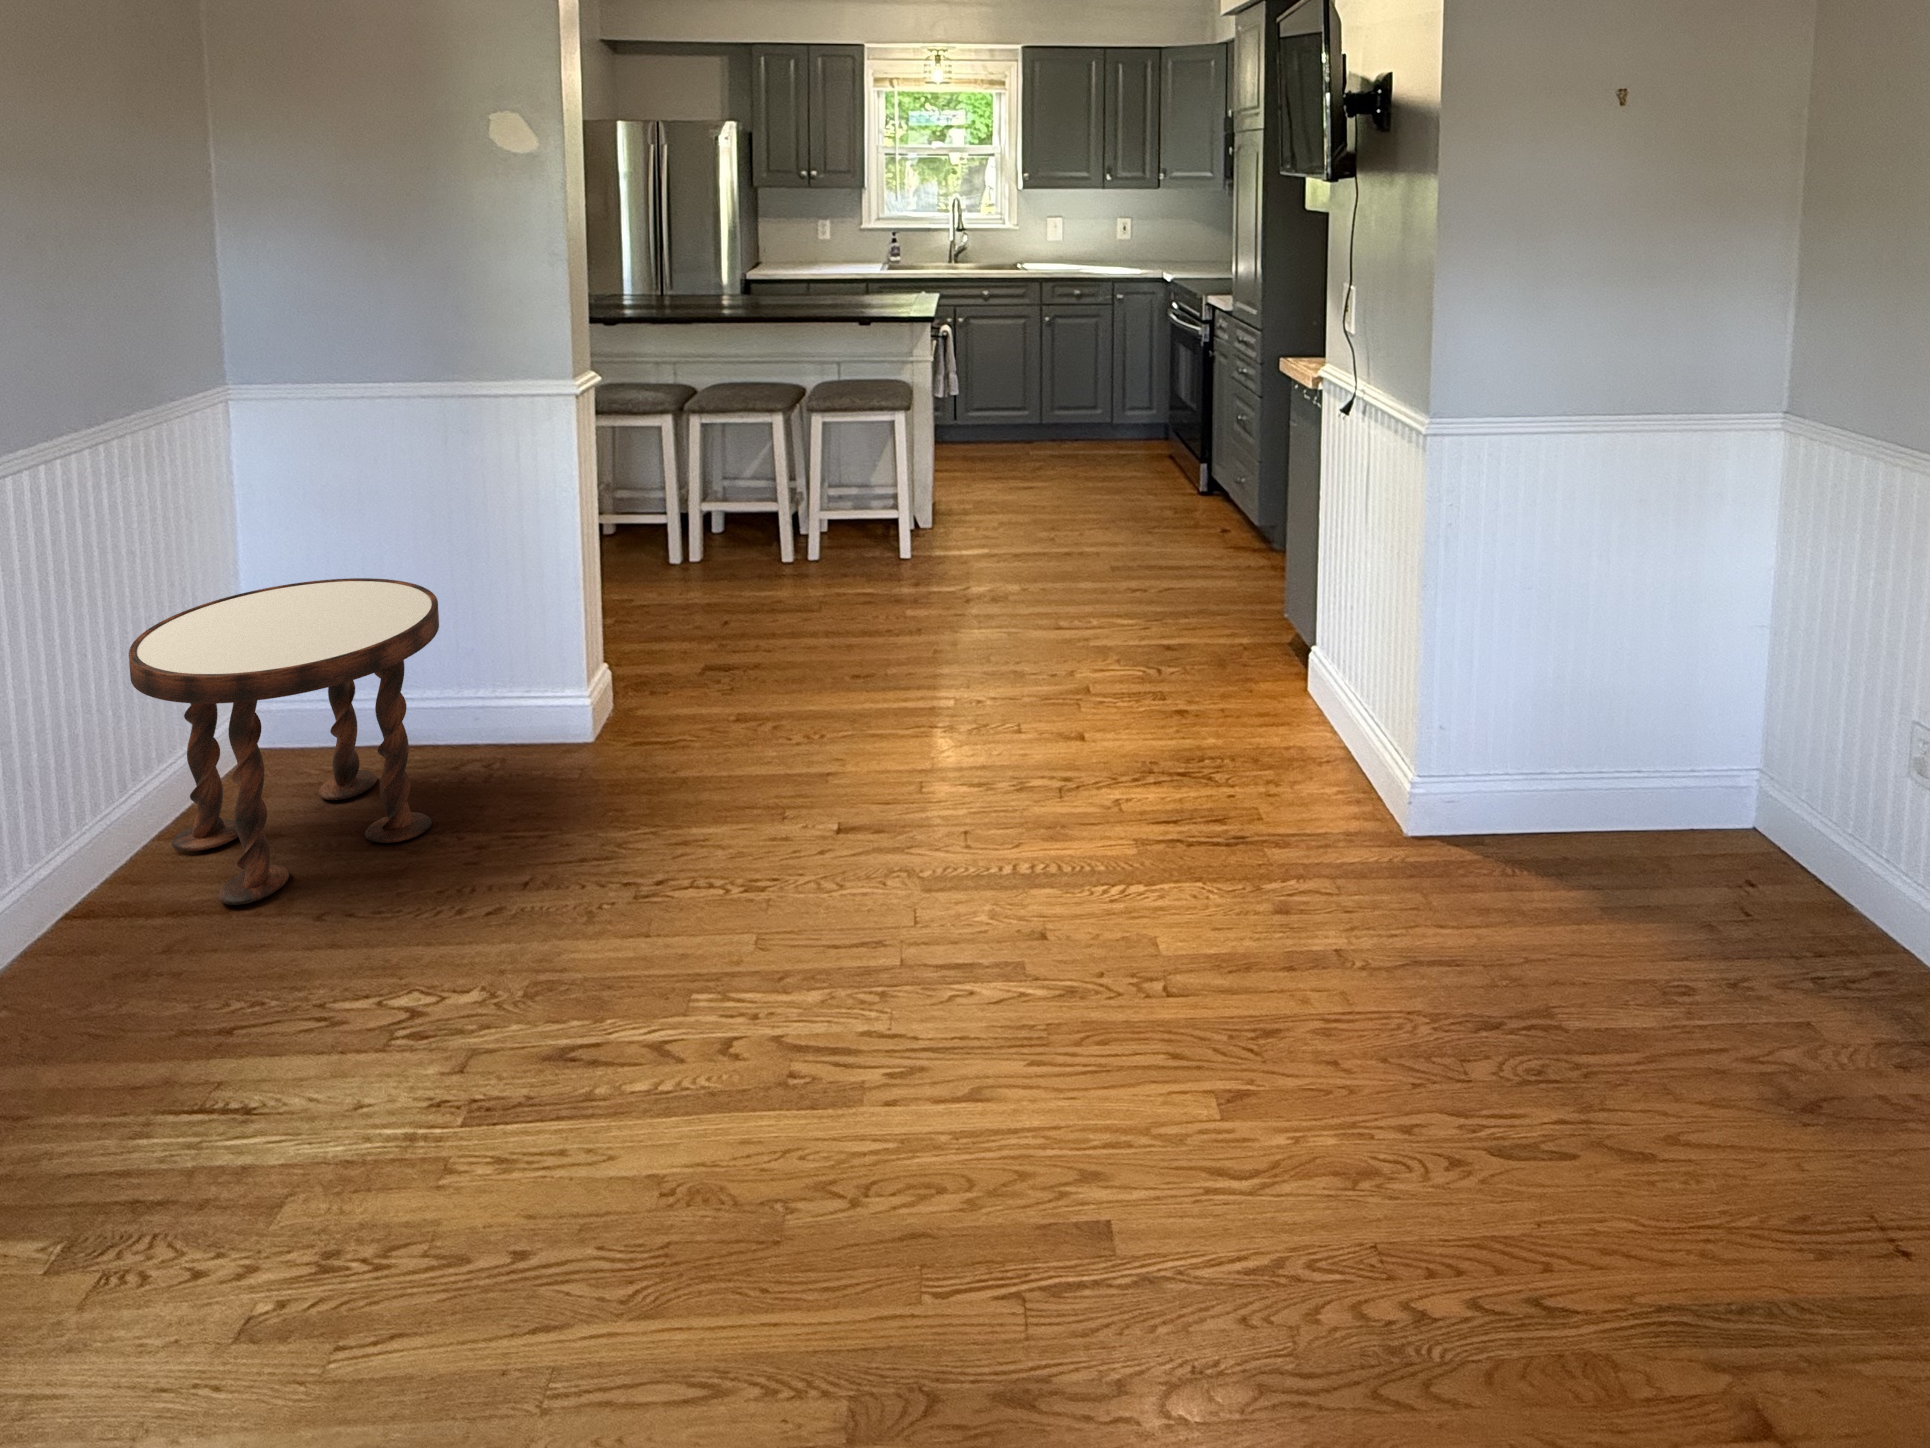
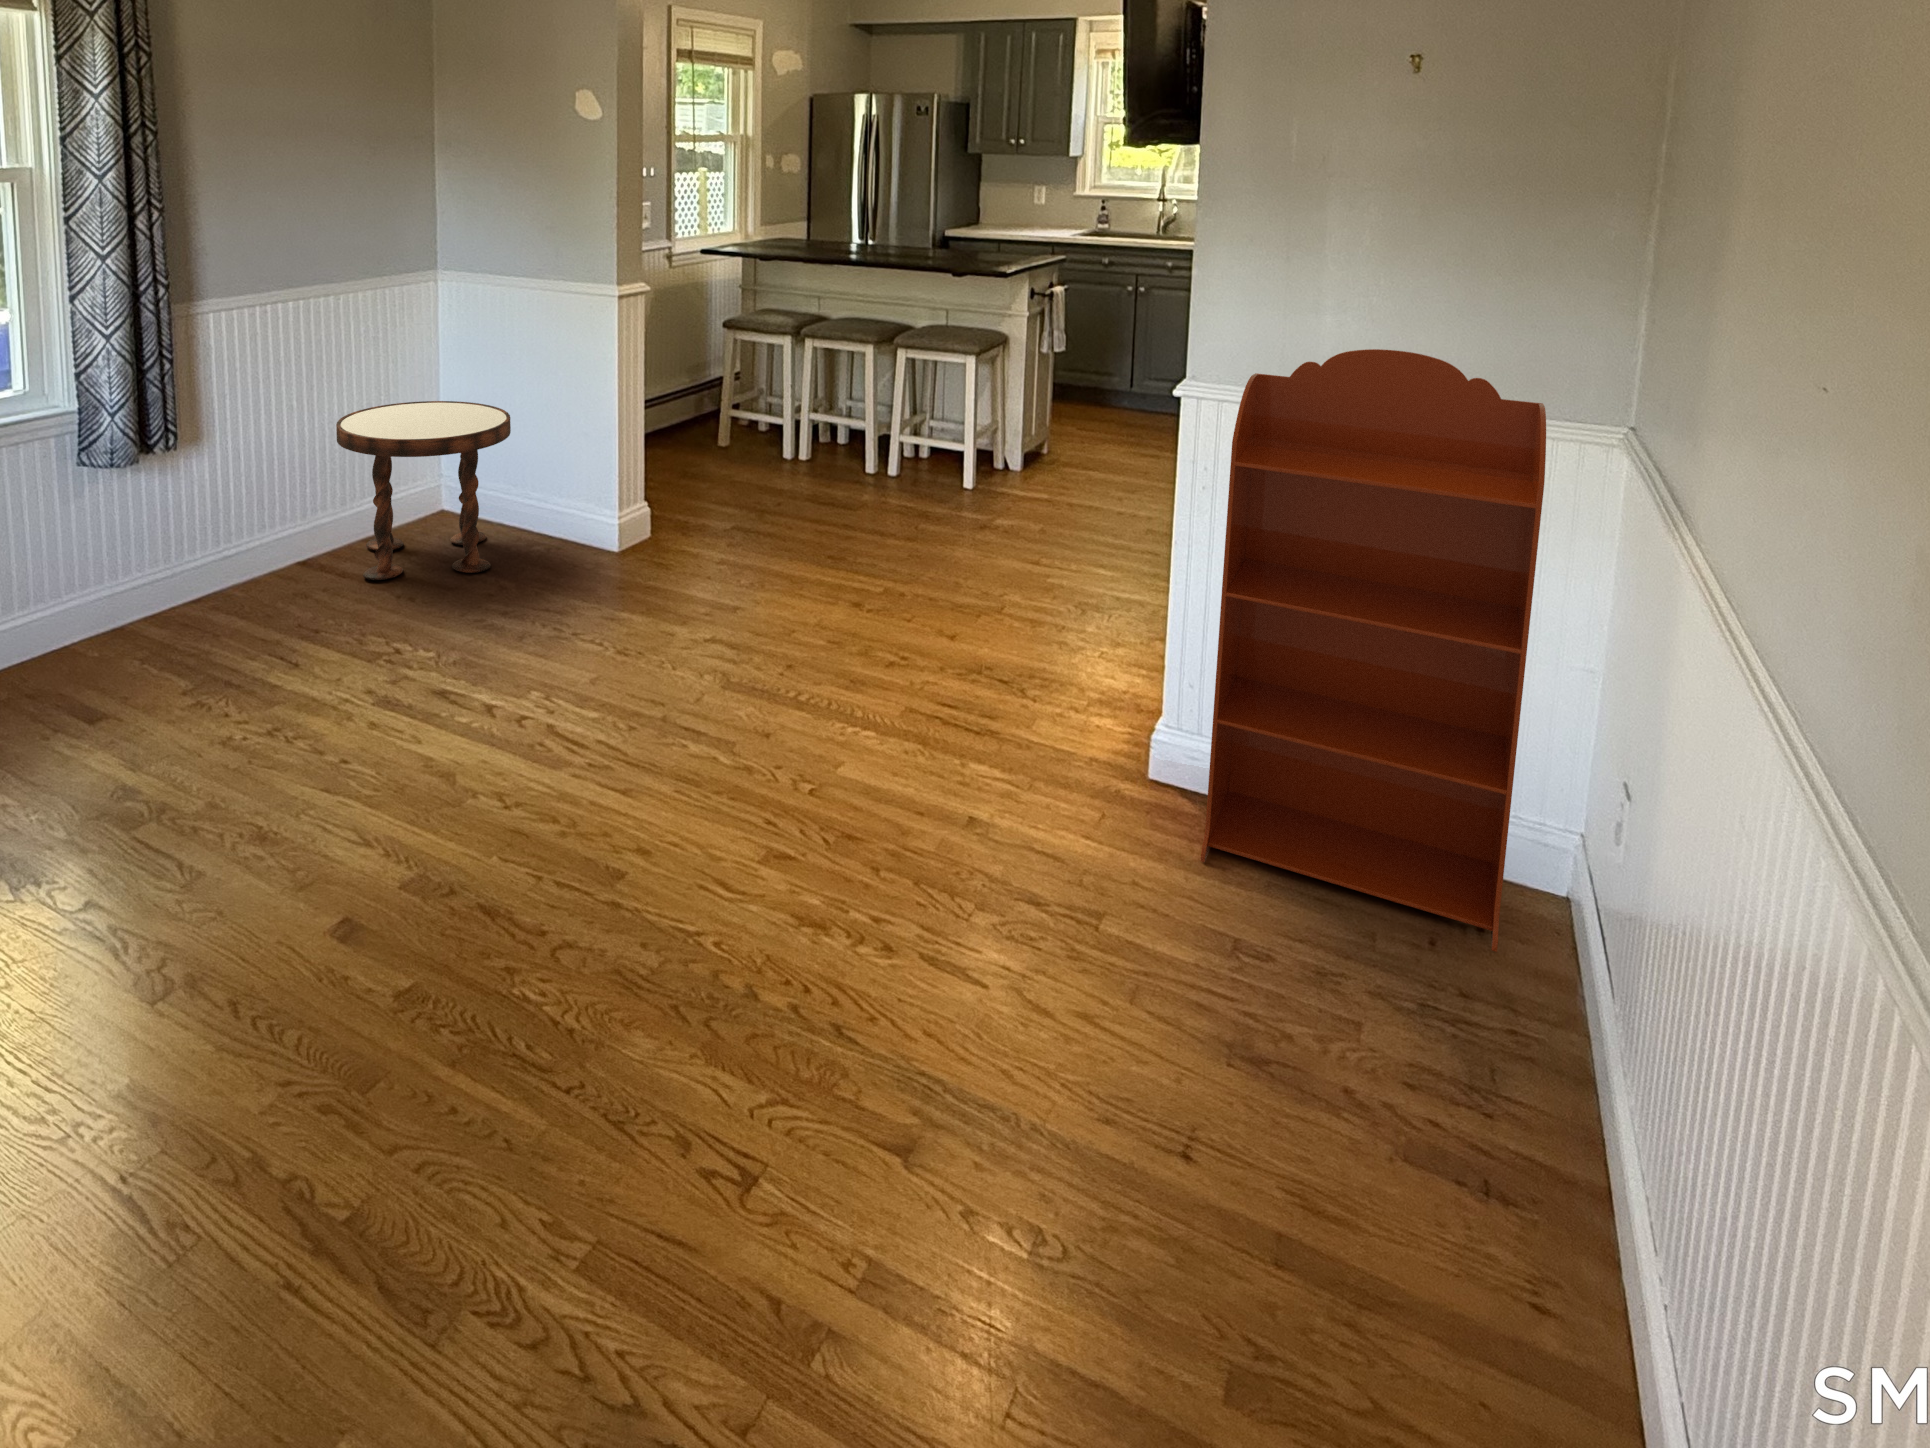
bookcase: none [1490,369,1818,913] -> present [1200,349,1546,952]

